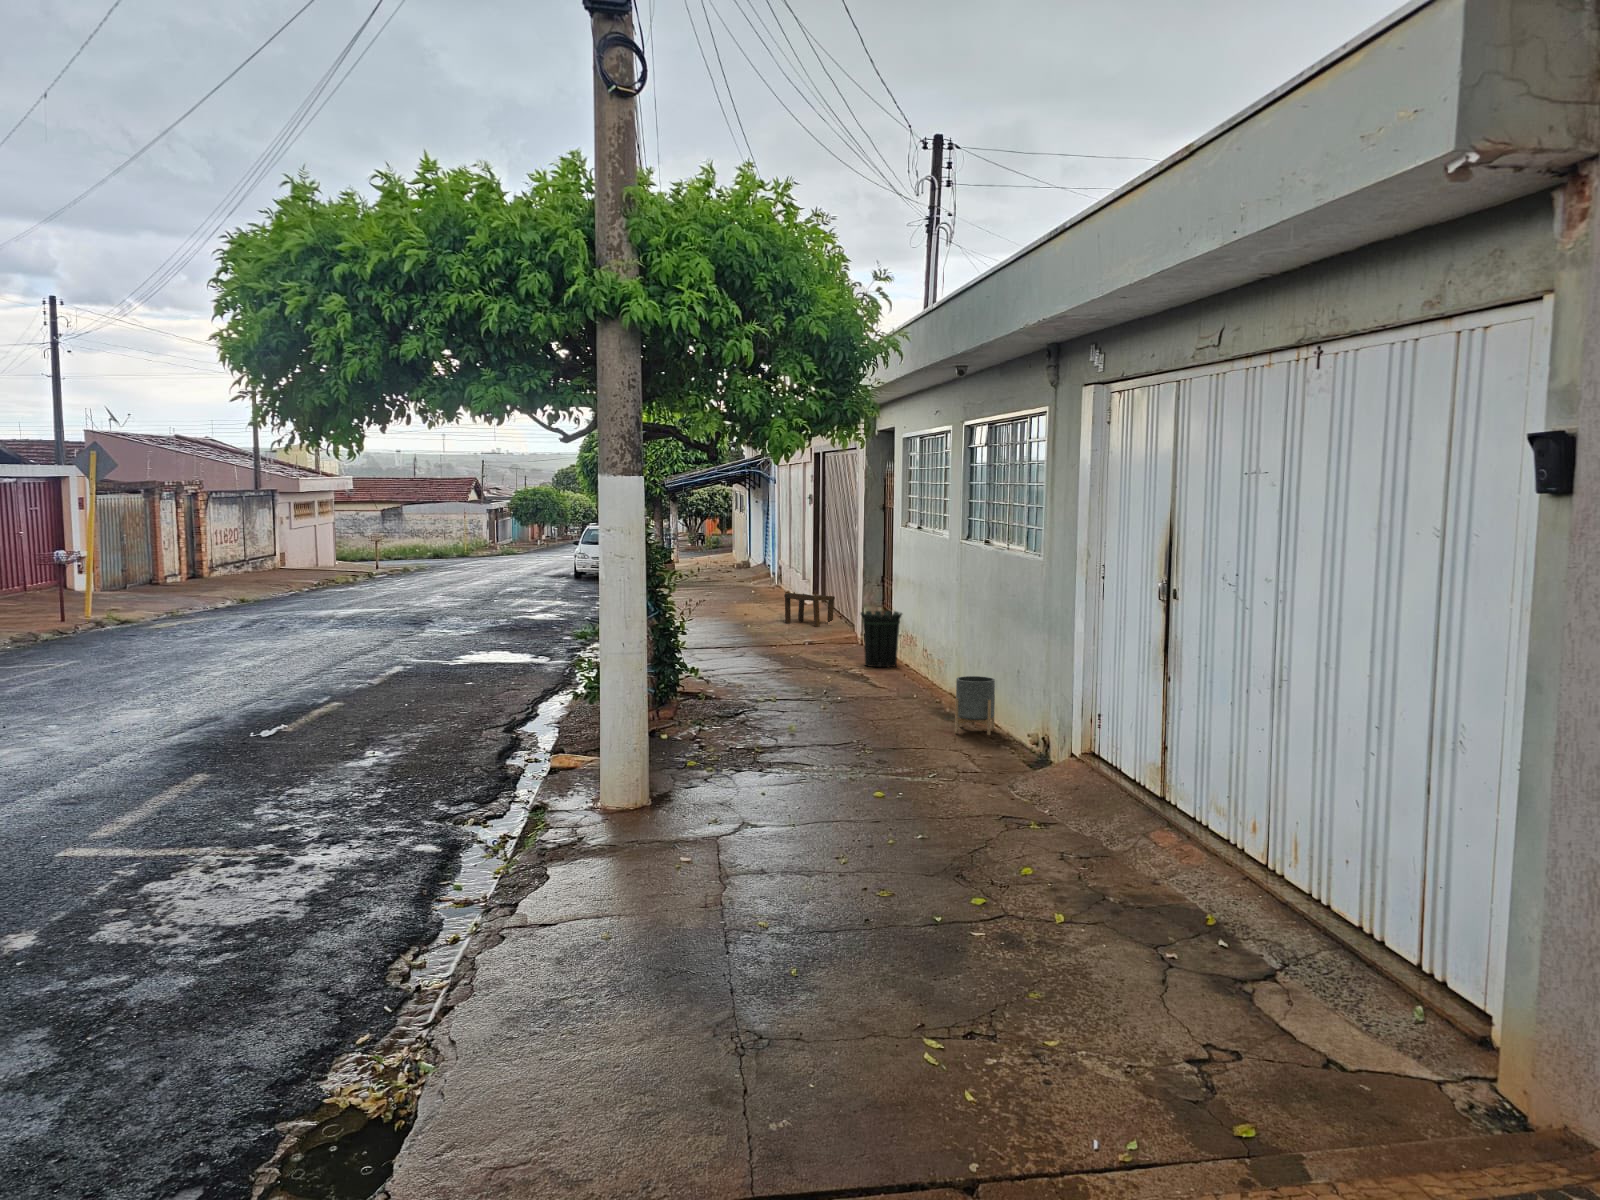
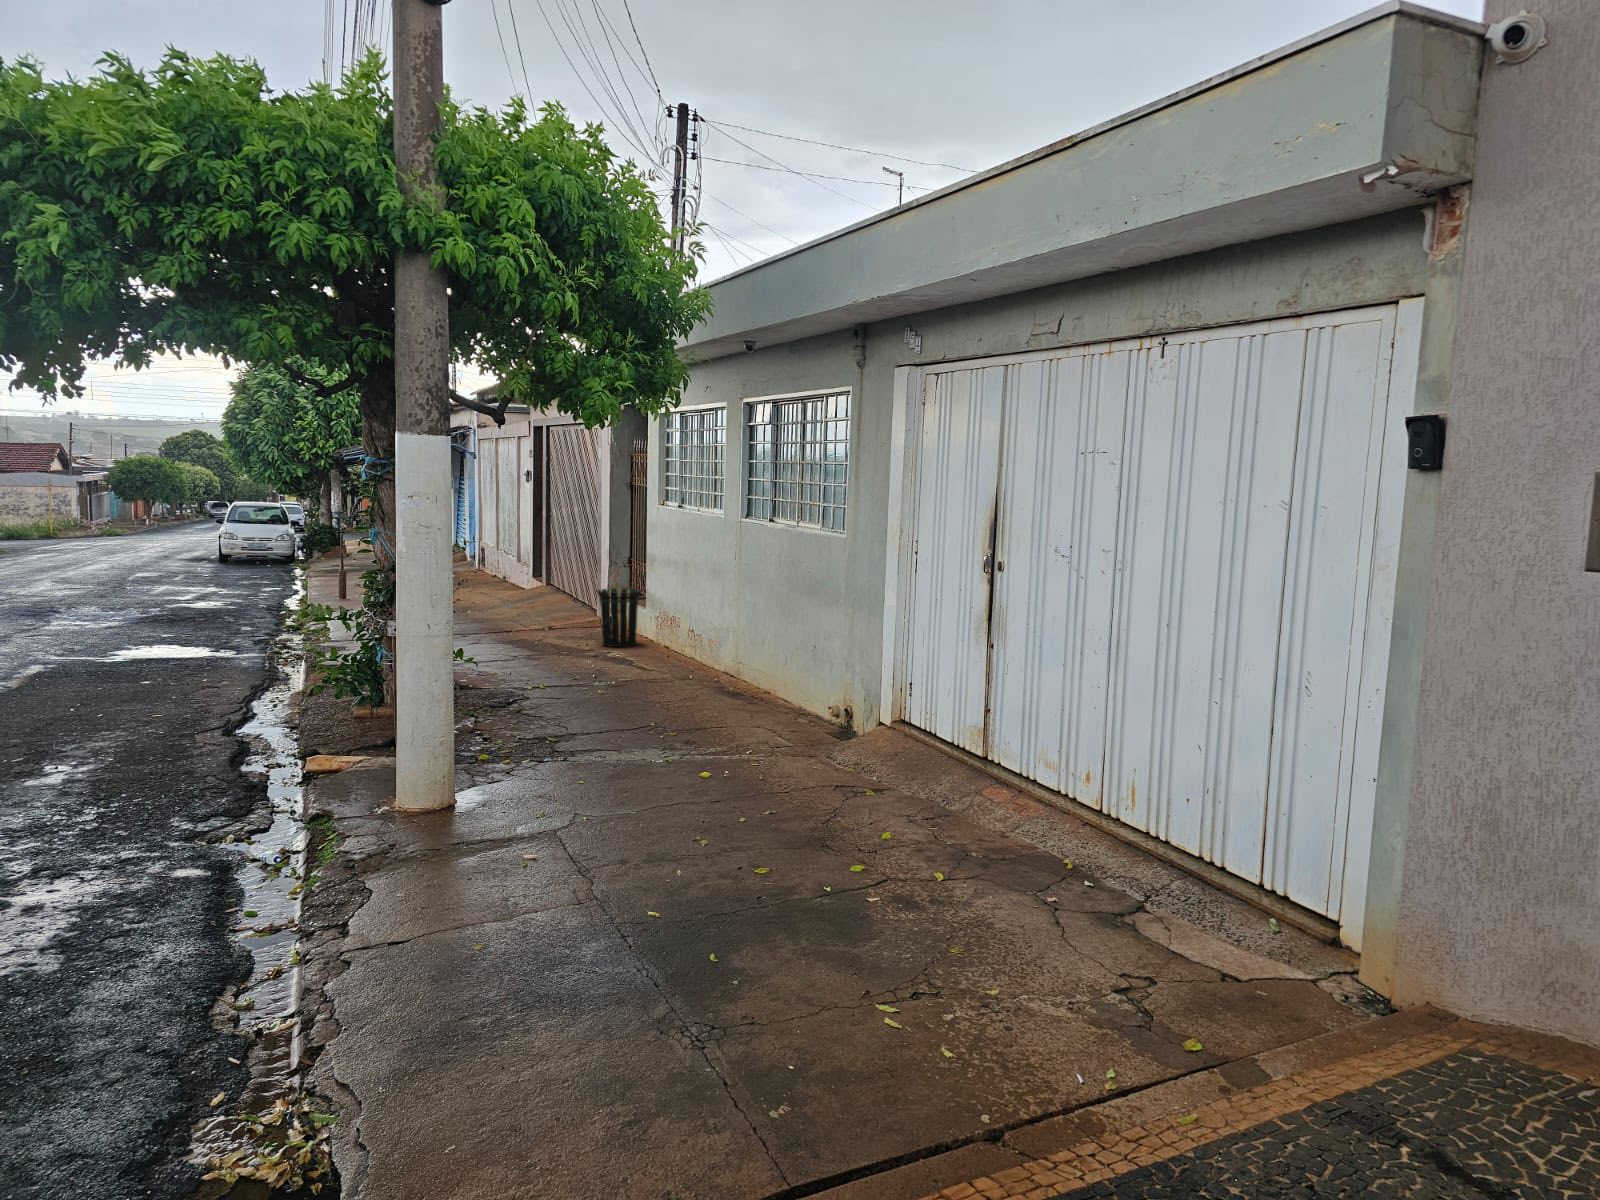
bench: present [784,593,835,627] -> none [491,574,547,609]
planter: present [955,676,995,735] -> none [733,649,771,707]

